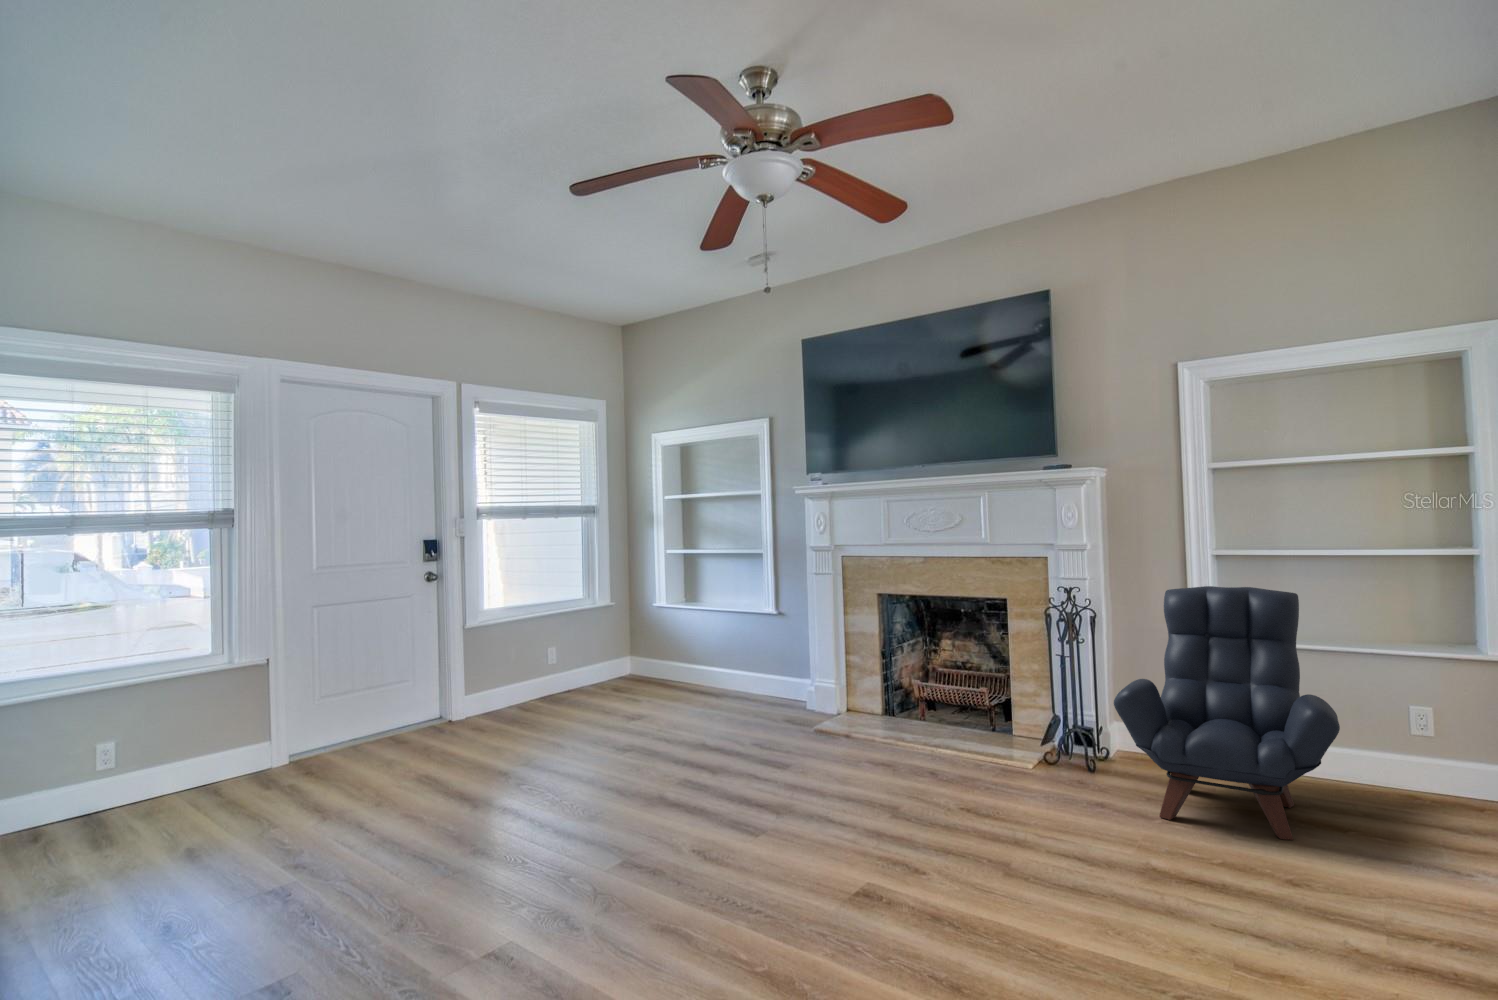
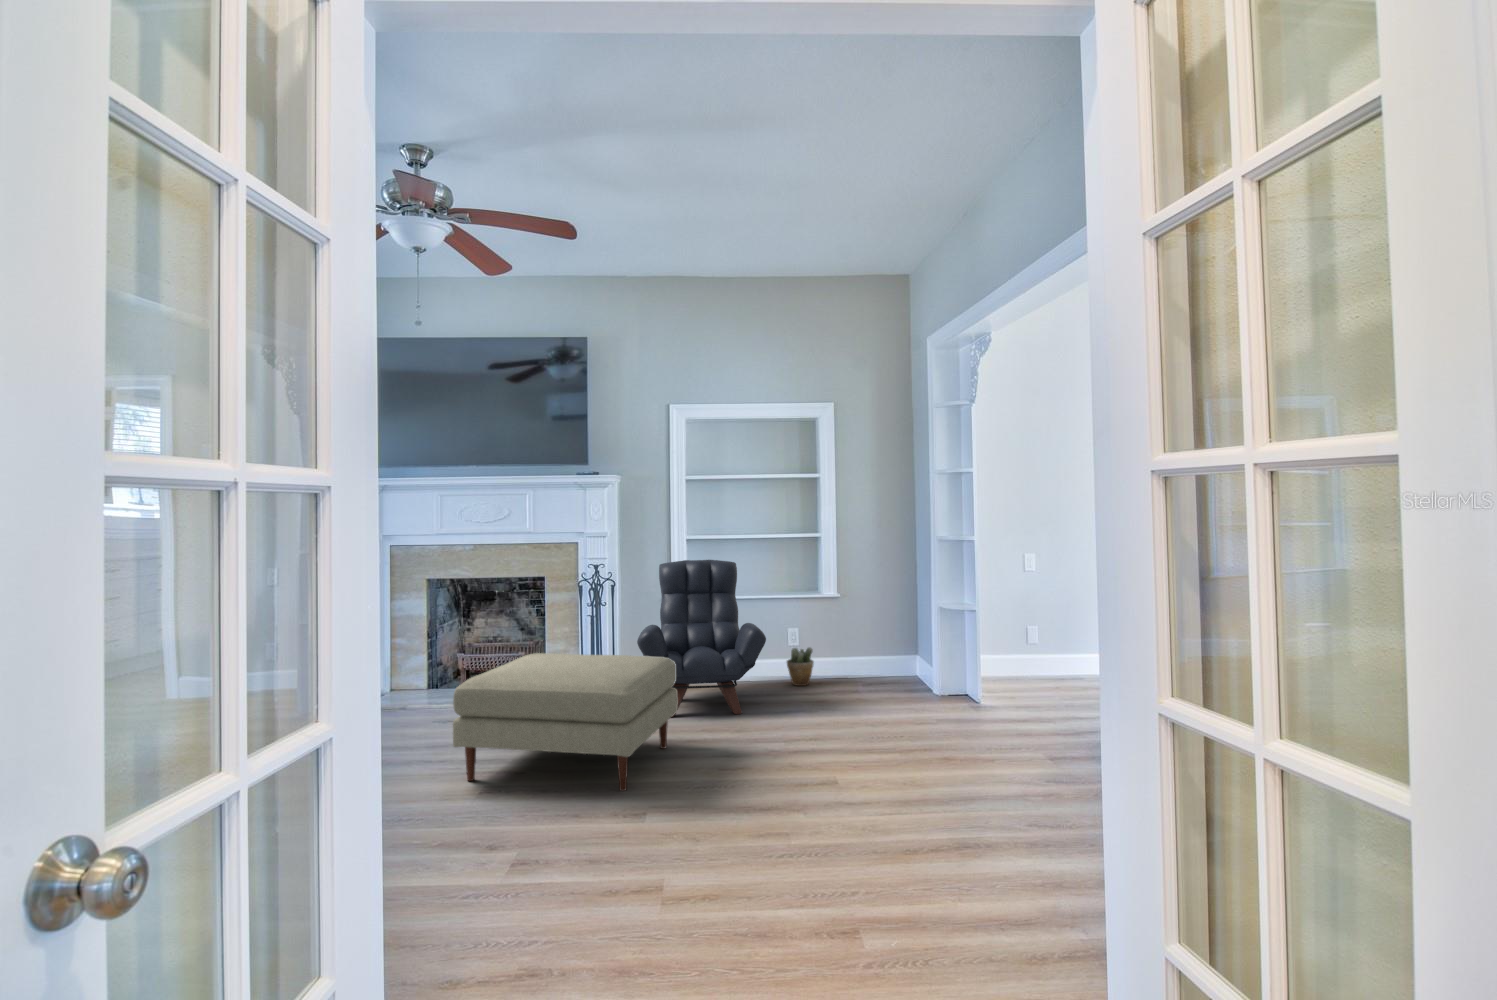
ottoman: none [844,703,1156,930] -> present [453,653,678,791]
potted plant: none [1403,742,1464,810] -> present [787,647,814,686]

